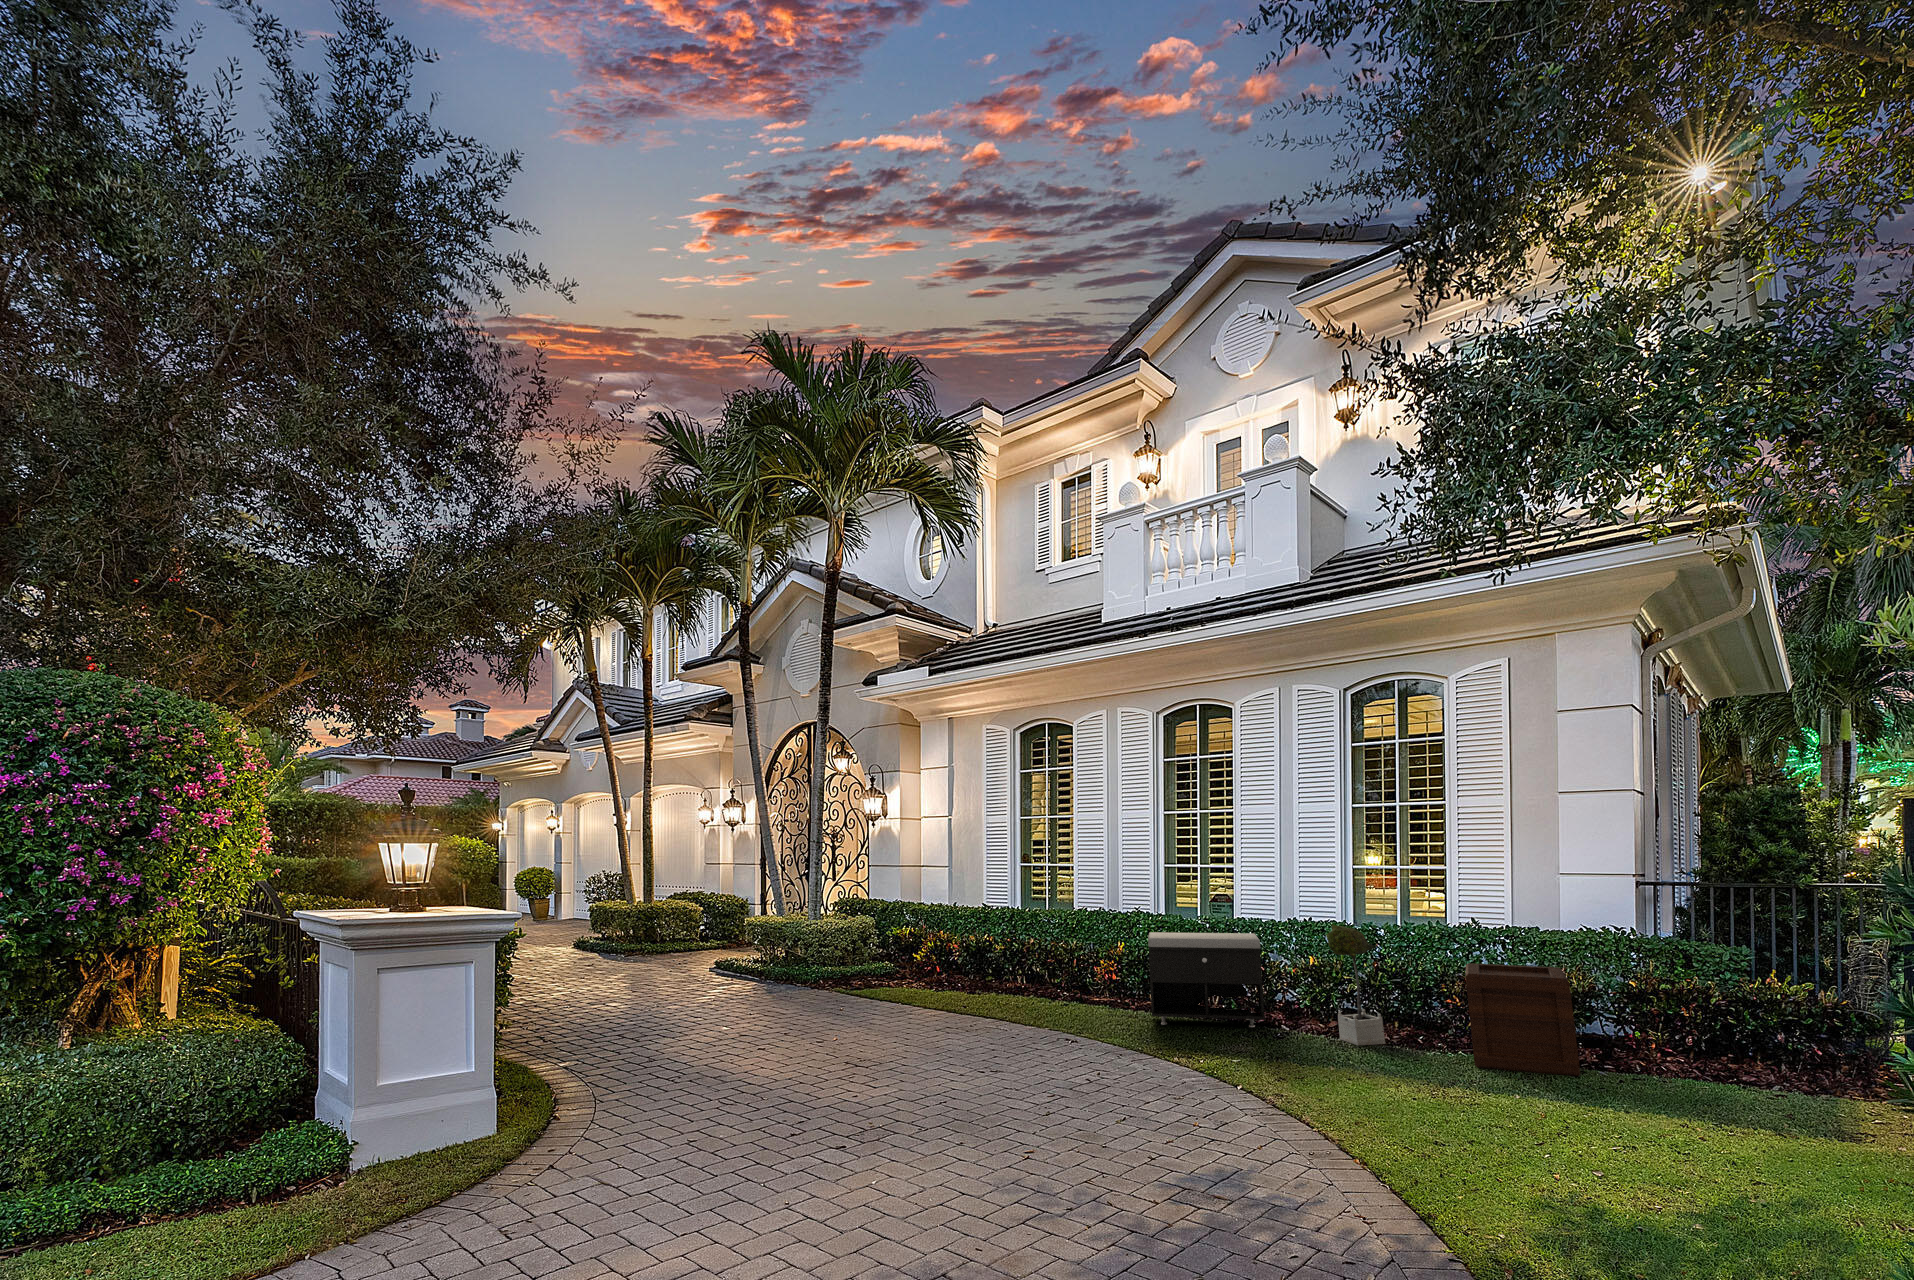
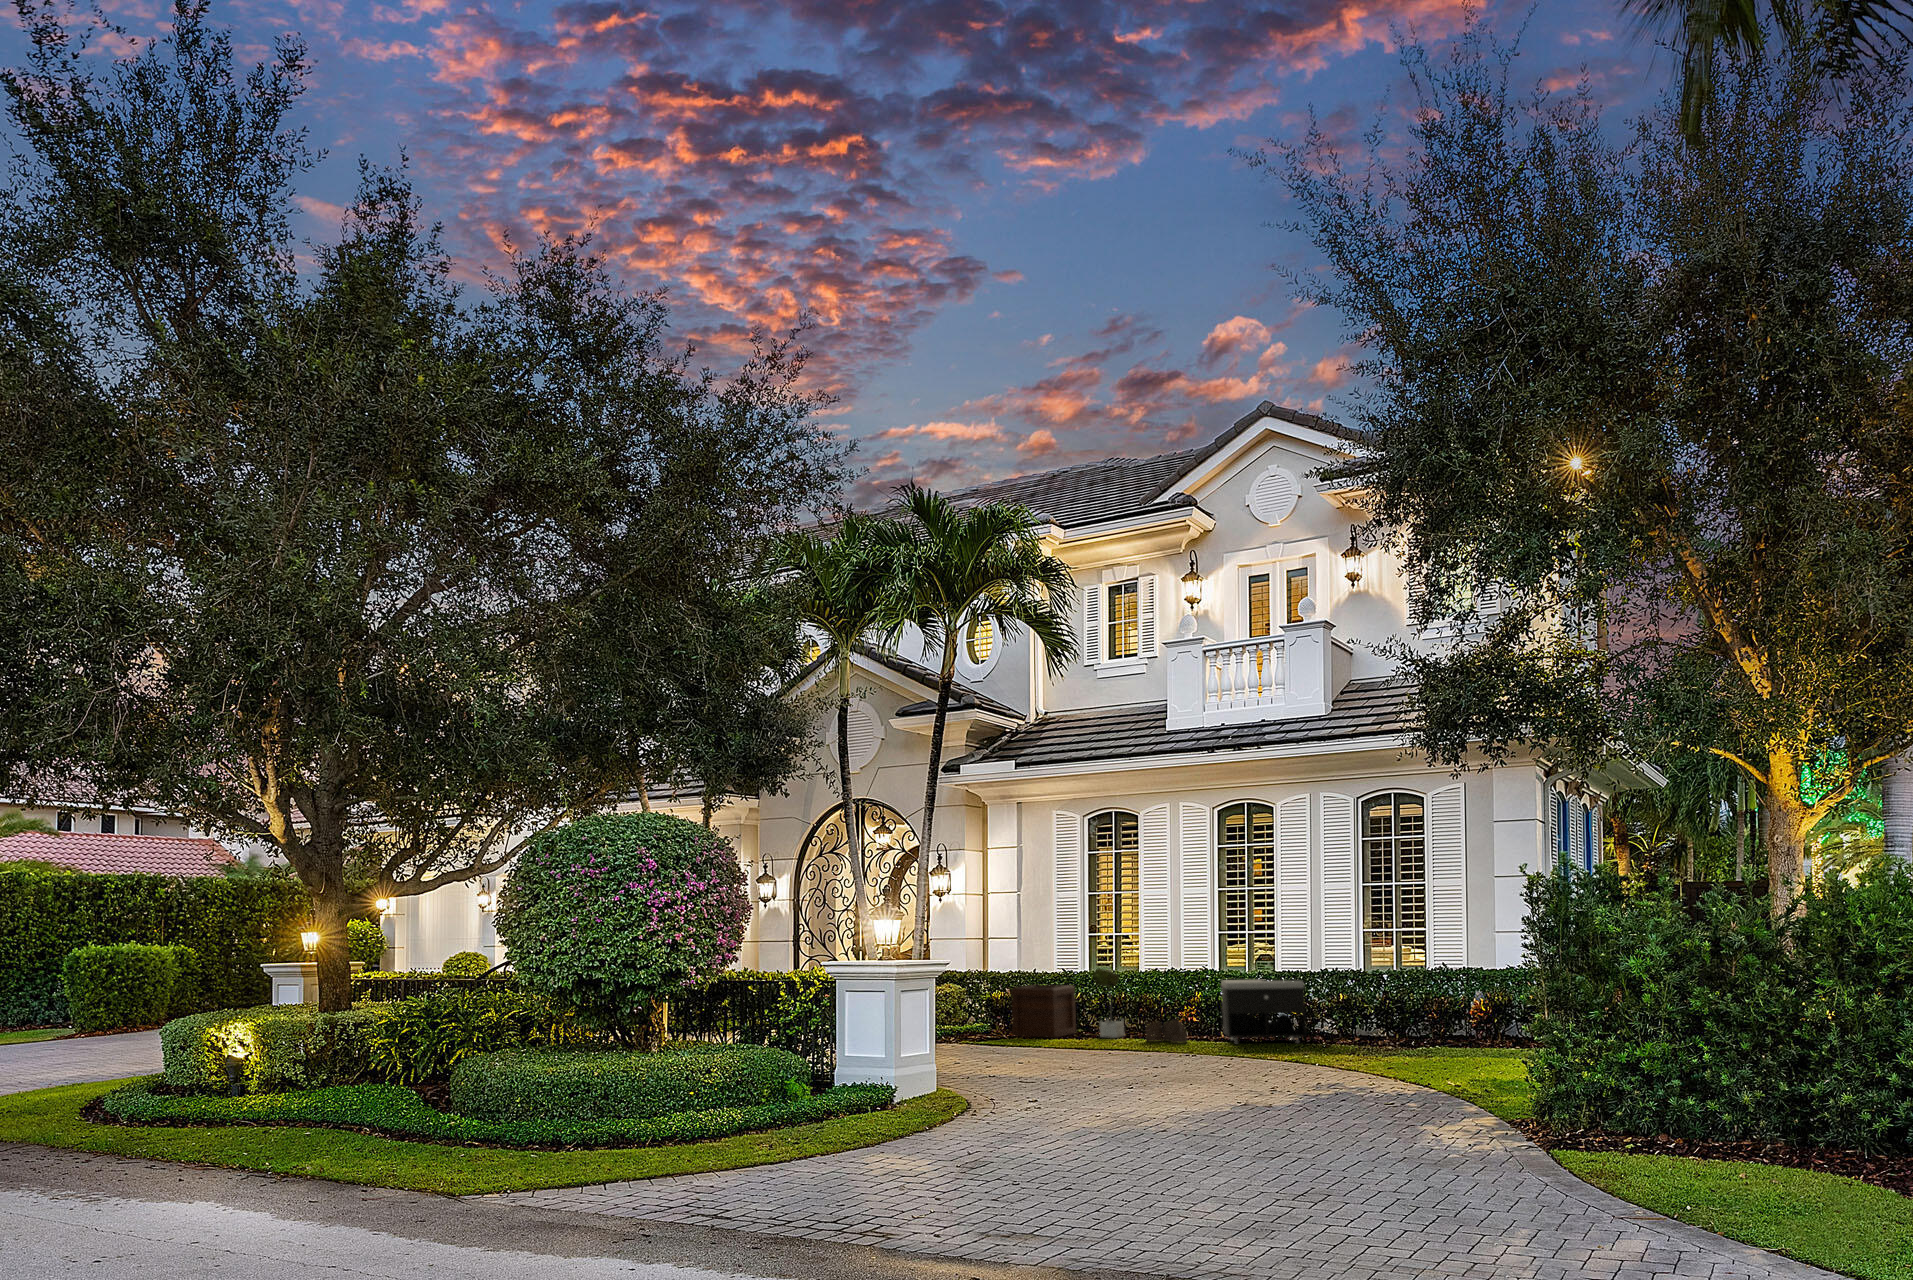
potted tree: present [1326,924,1385,1045] -> present [1093,968,1124,1038]
wooden crate: present [1466,963,1580,1076] -> present [1011,985,1076,1038]
woven basket: none [1046,981,1105,1021] -> present [1146,1020,1187,1043]

